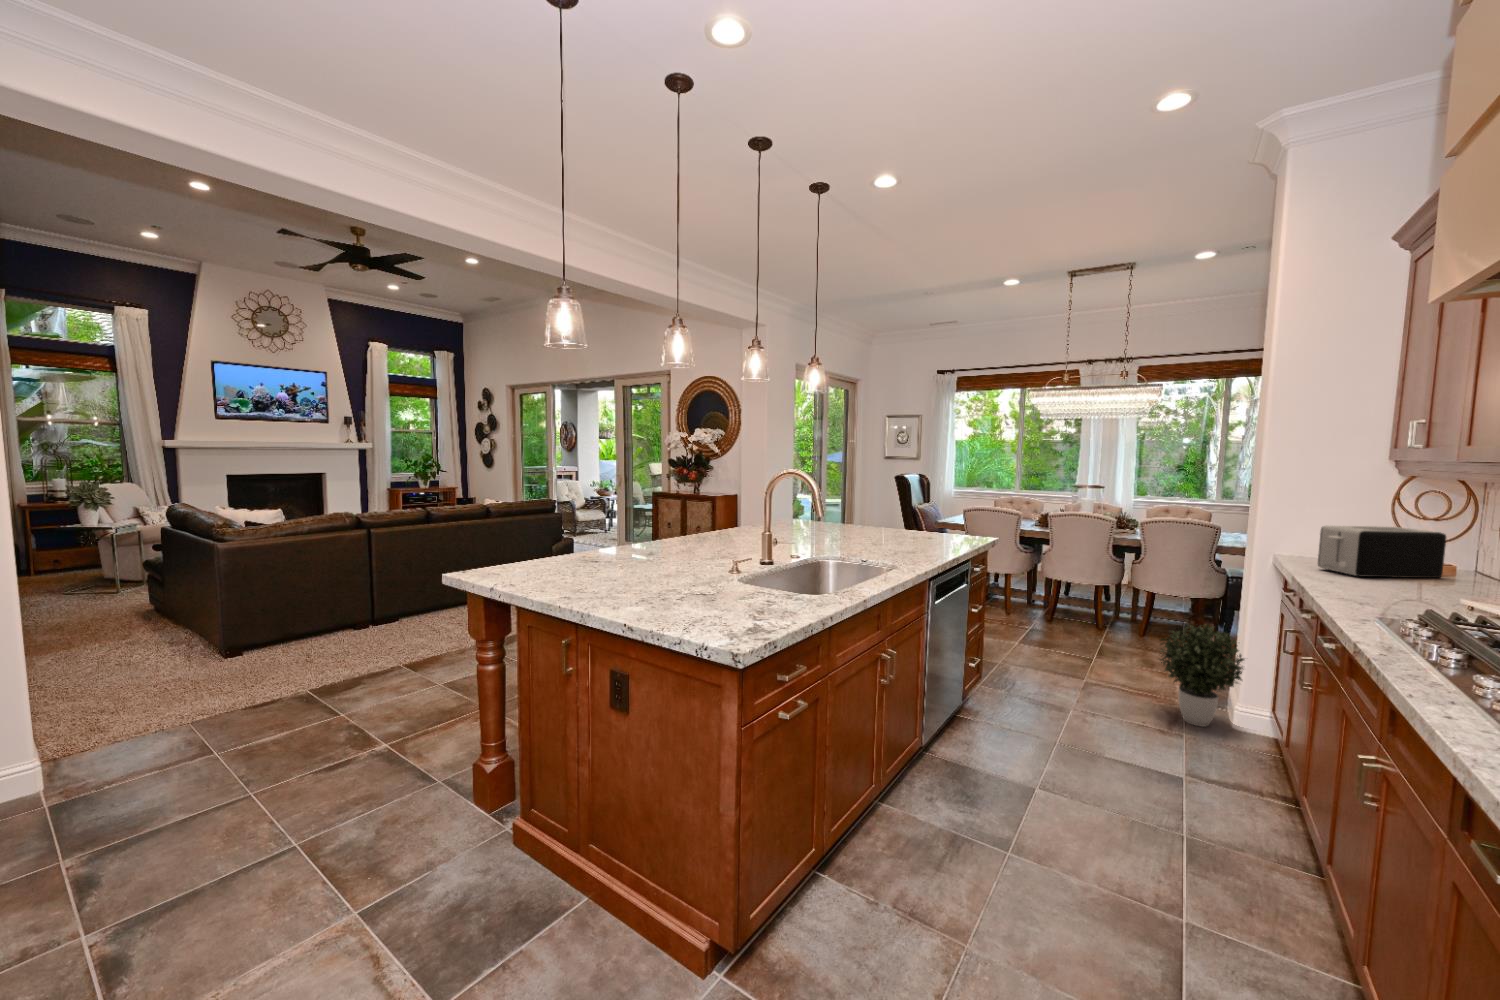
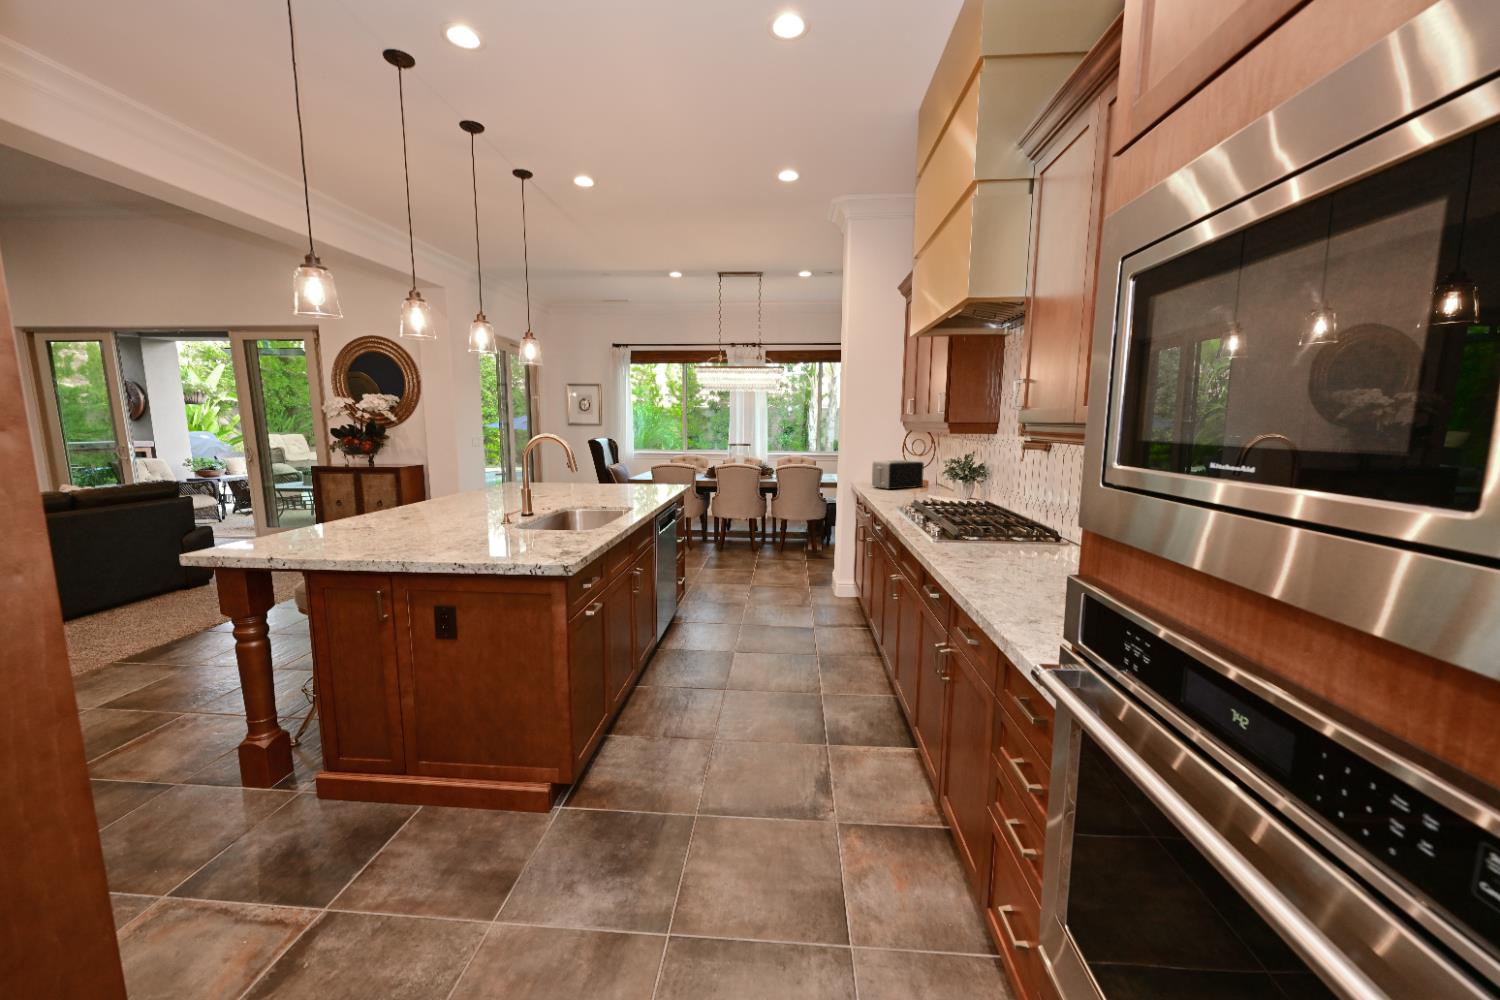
potted plant: present [1160,624,1244,727] -> none [793,531,841,598]

